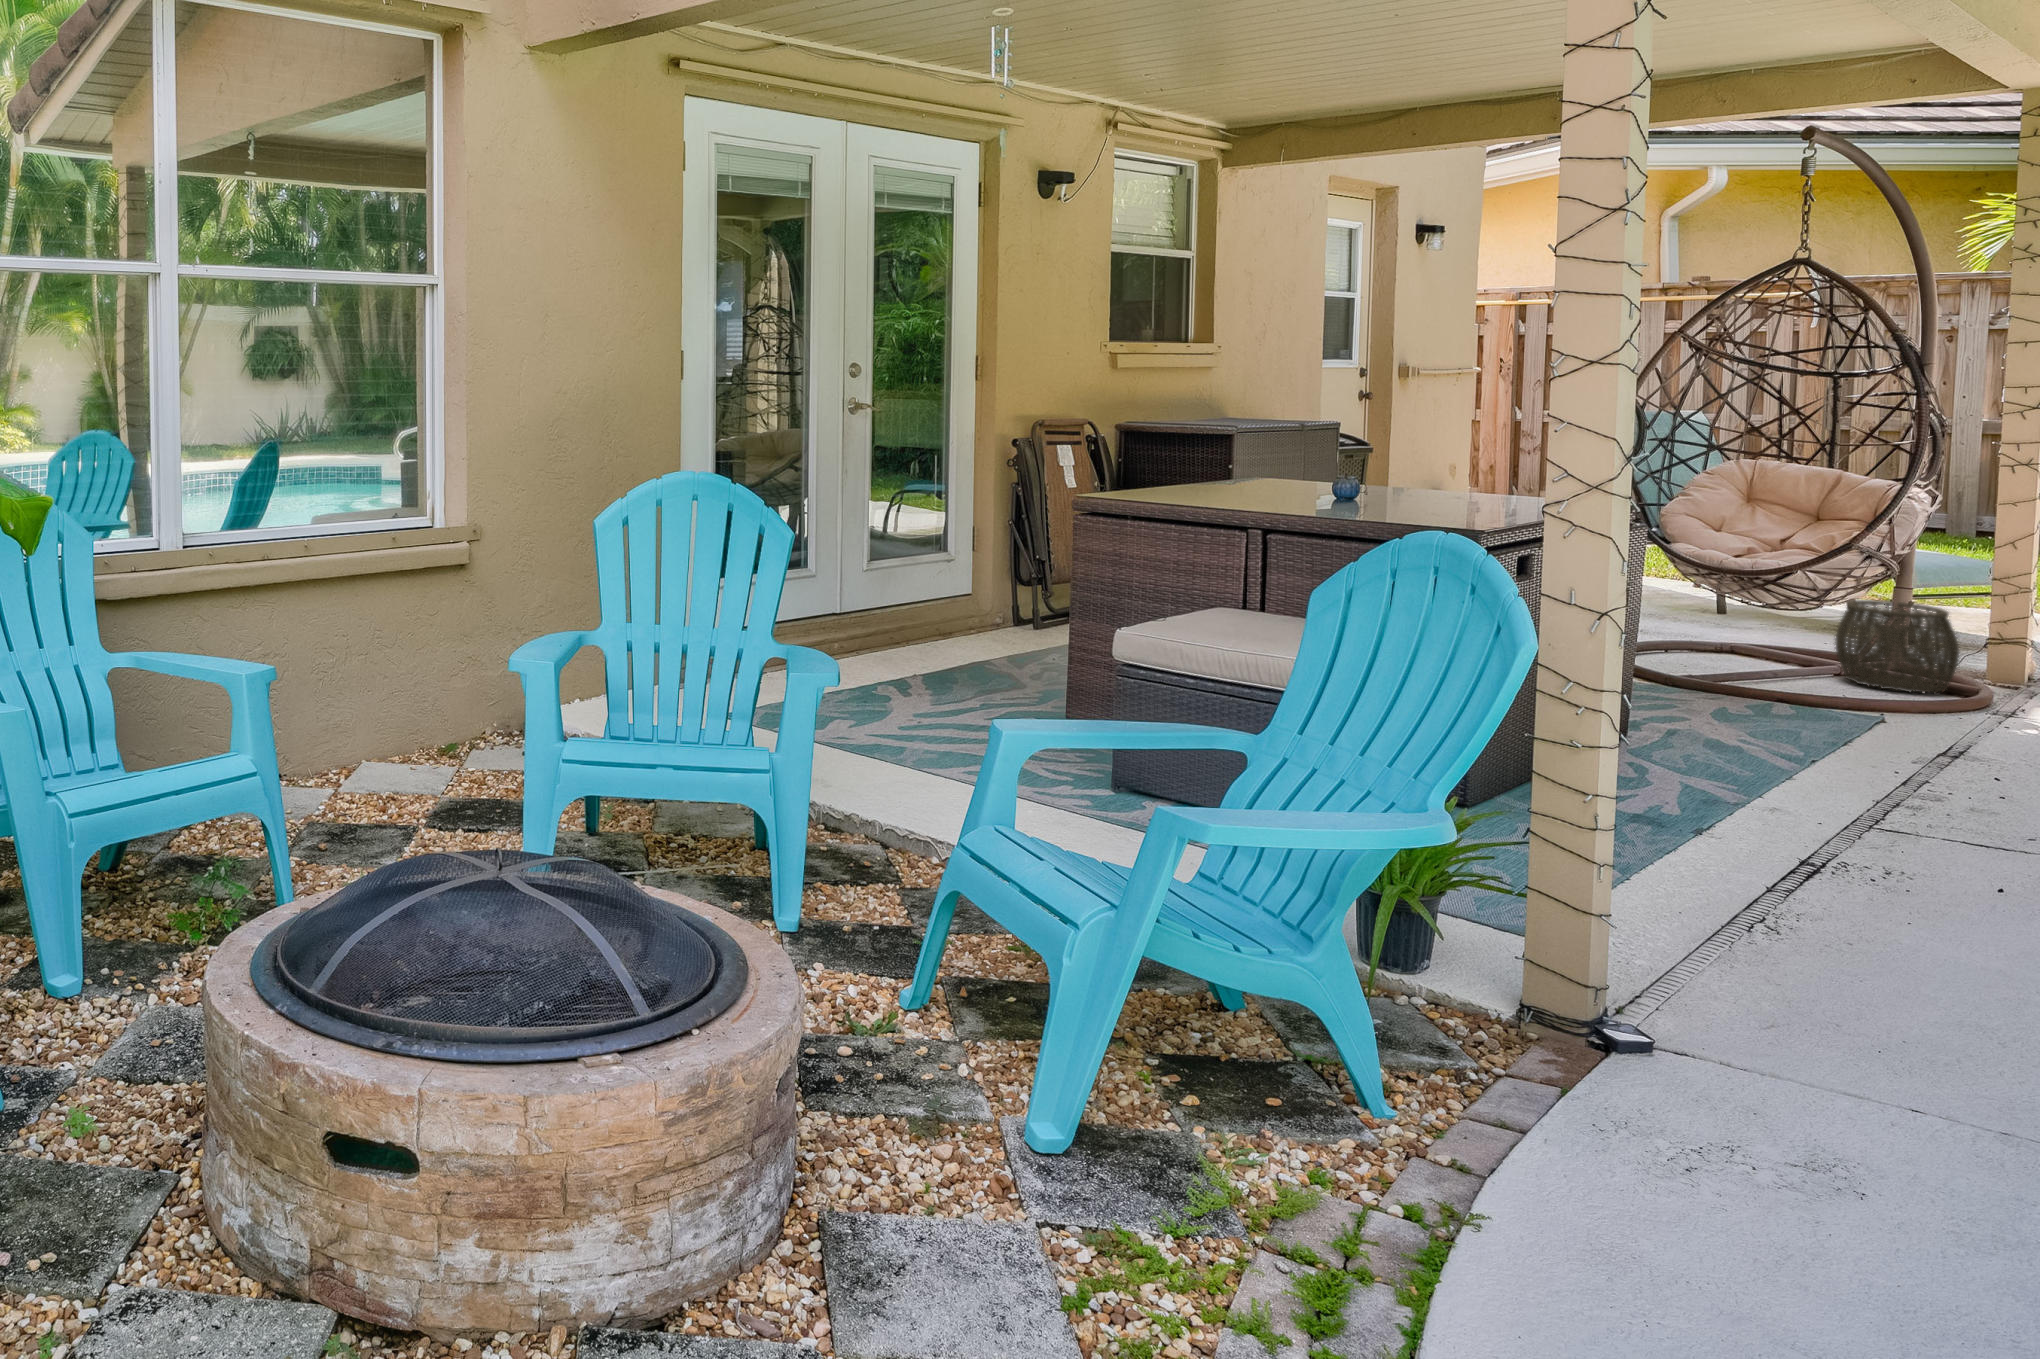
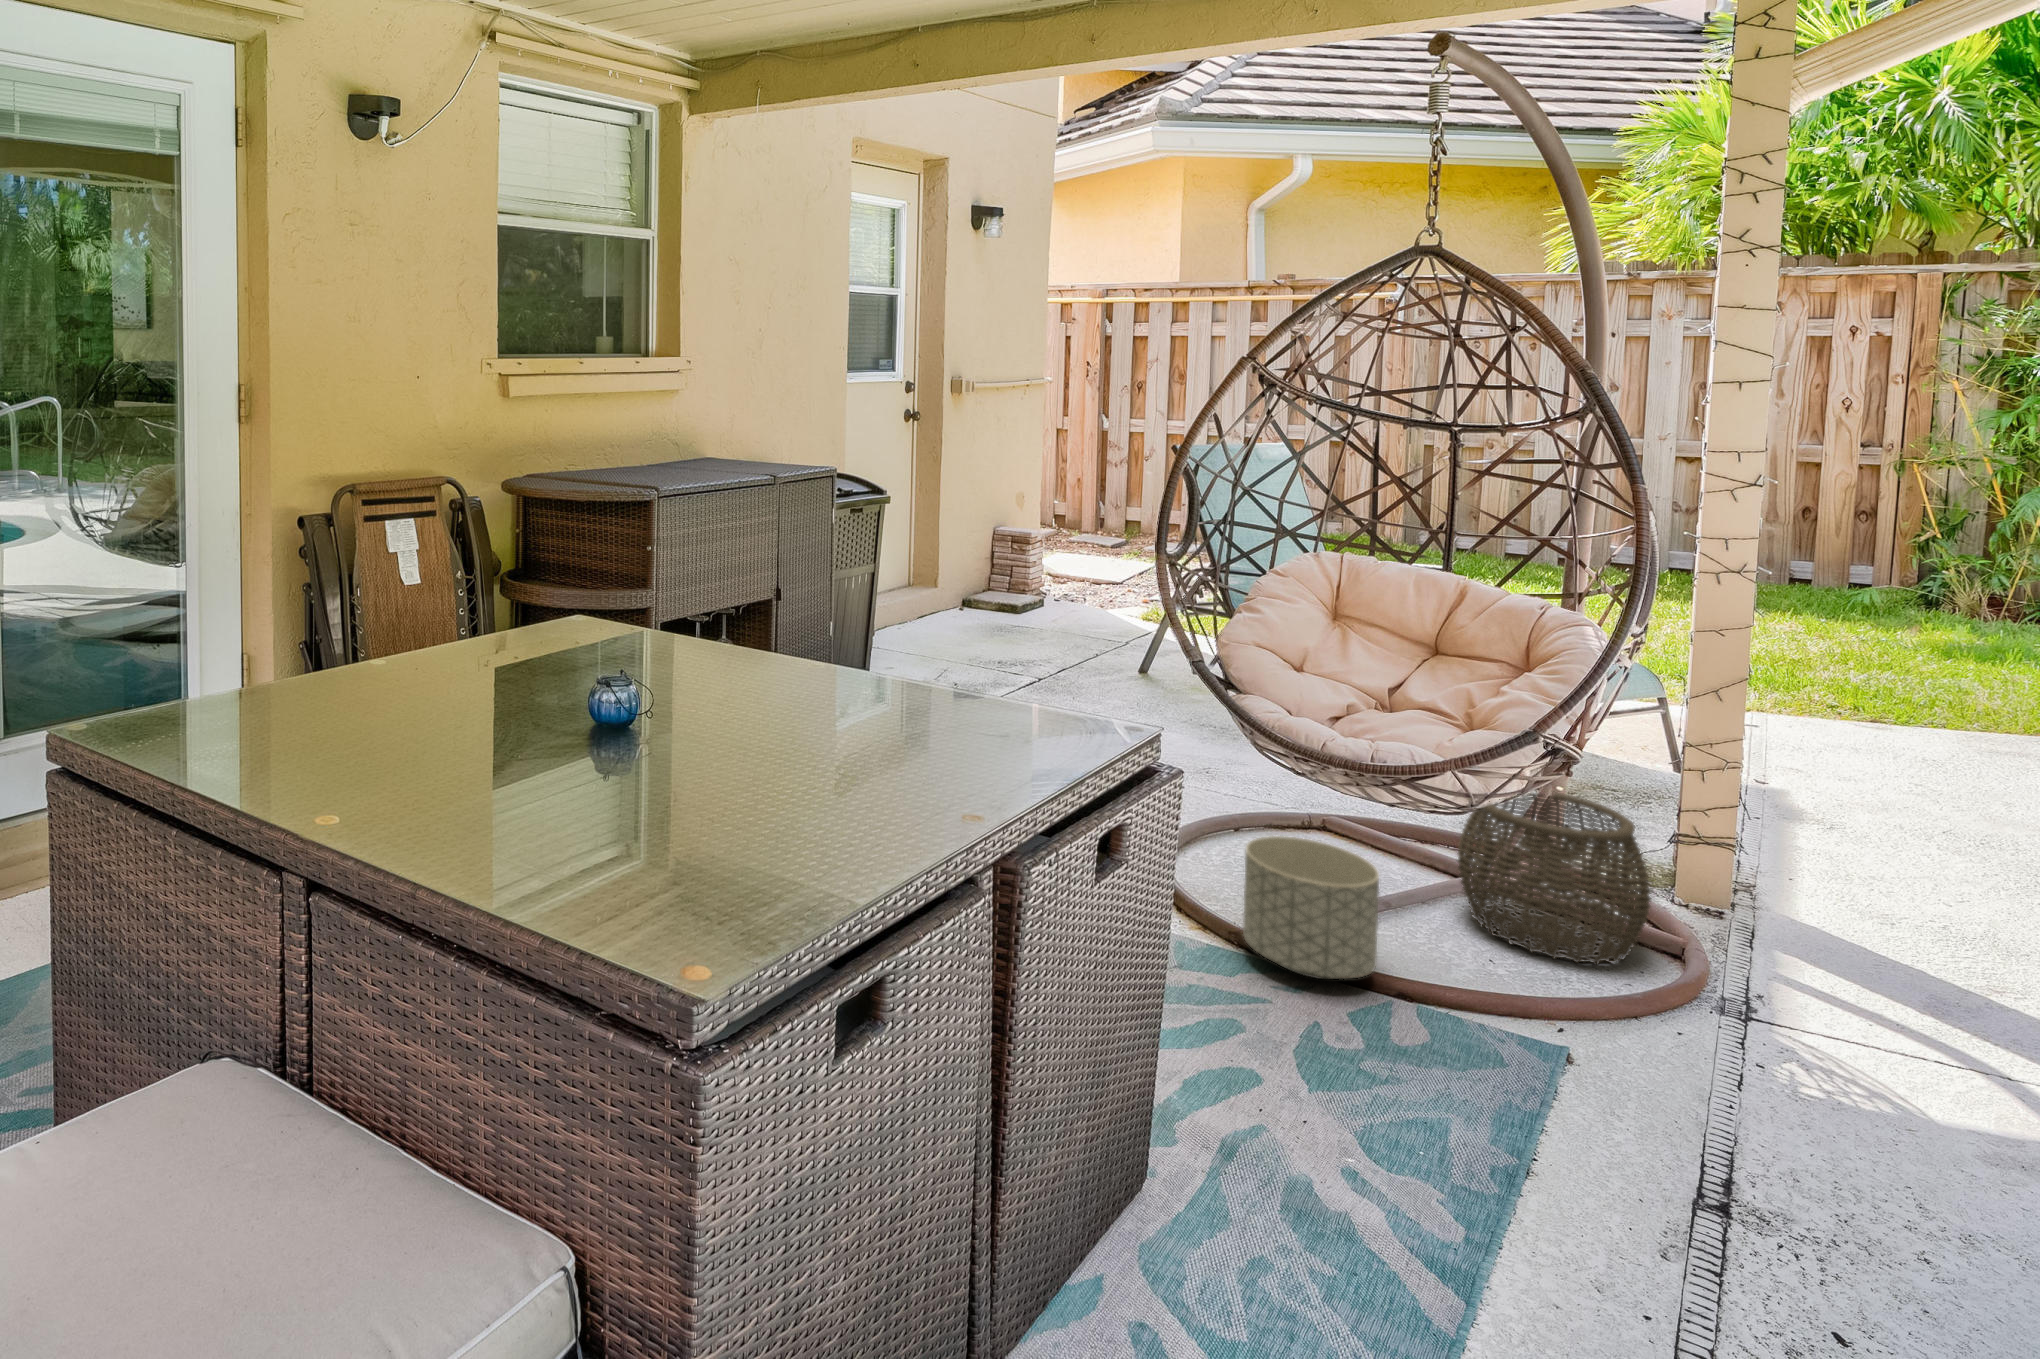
planter: none [1691,620,1779,693] -> present [1243,836,1379,979]

